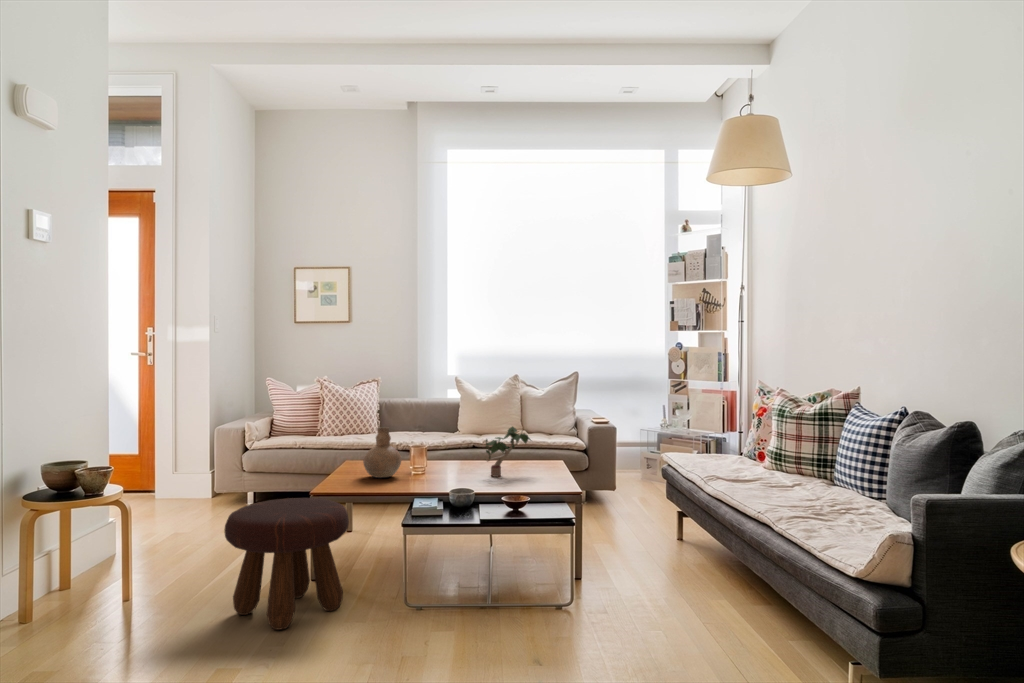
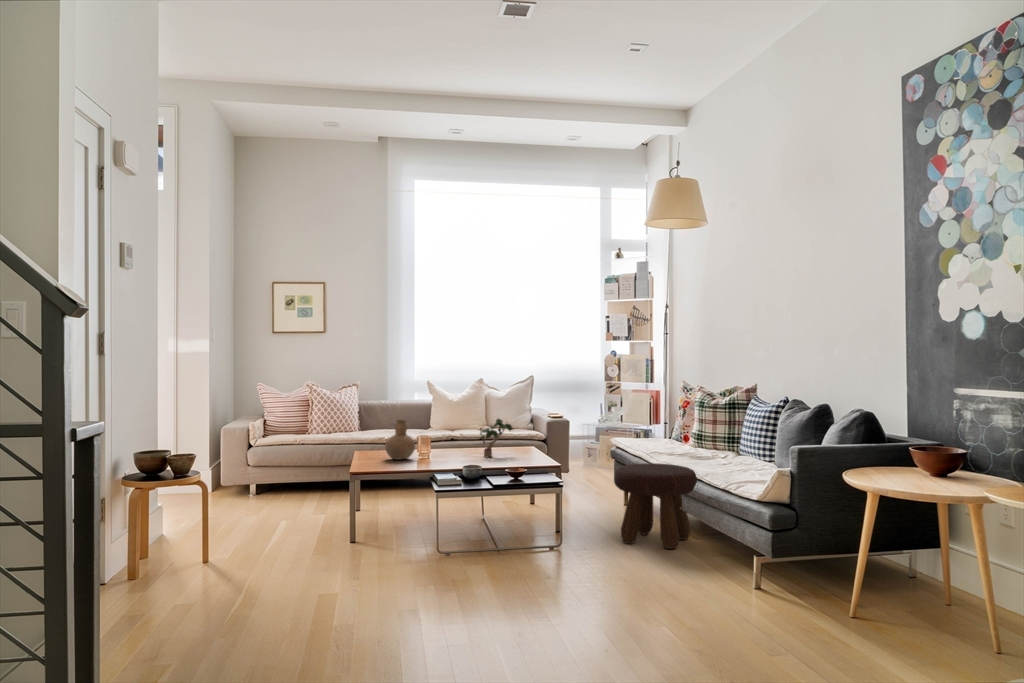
footstool: present [224,498,349,630] -> present [614,463,698,549]

